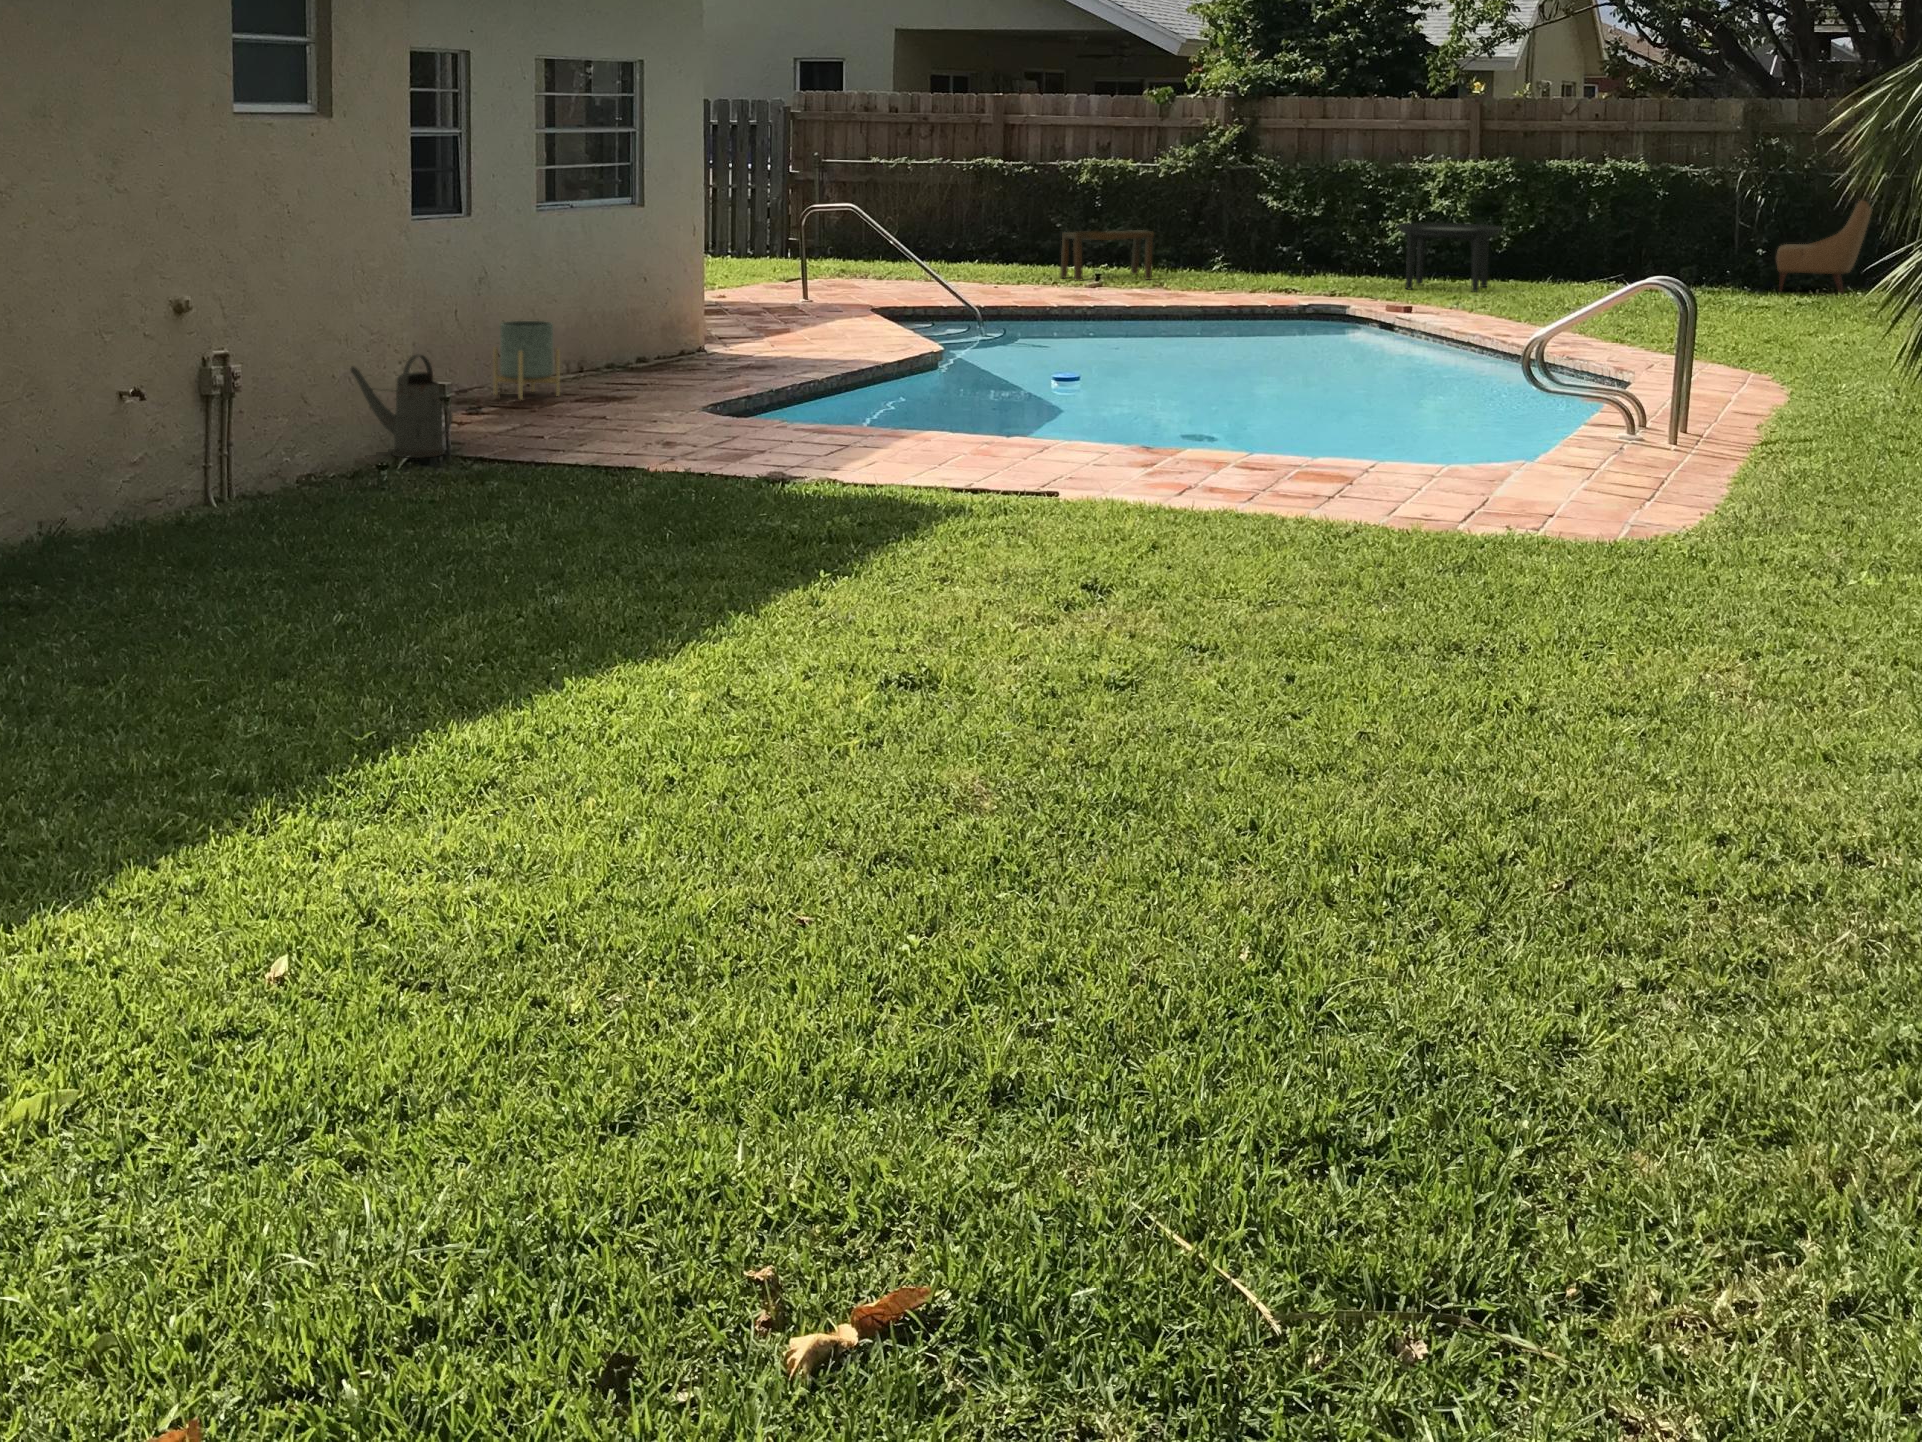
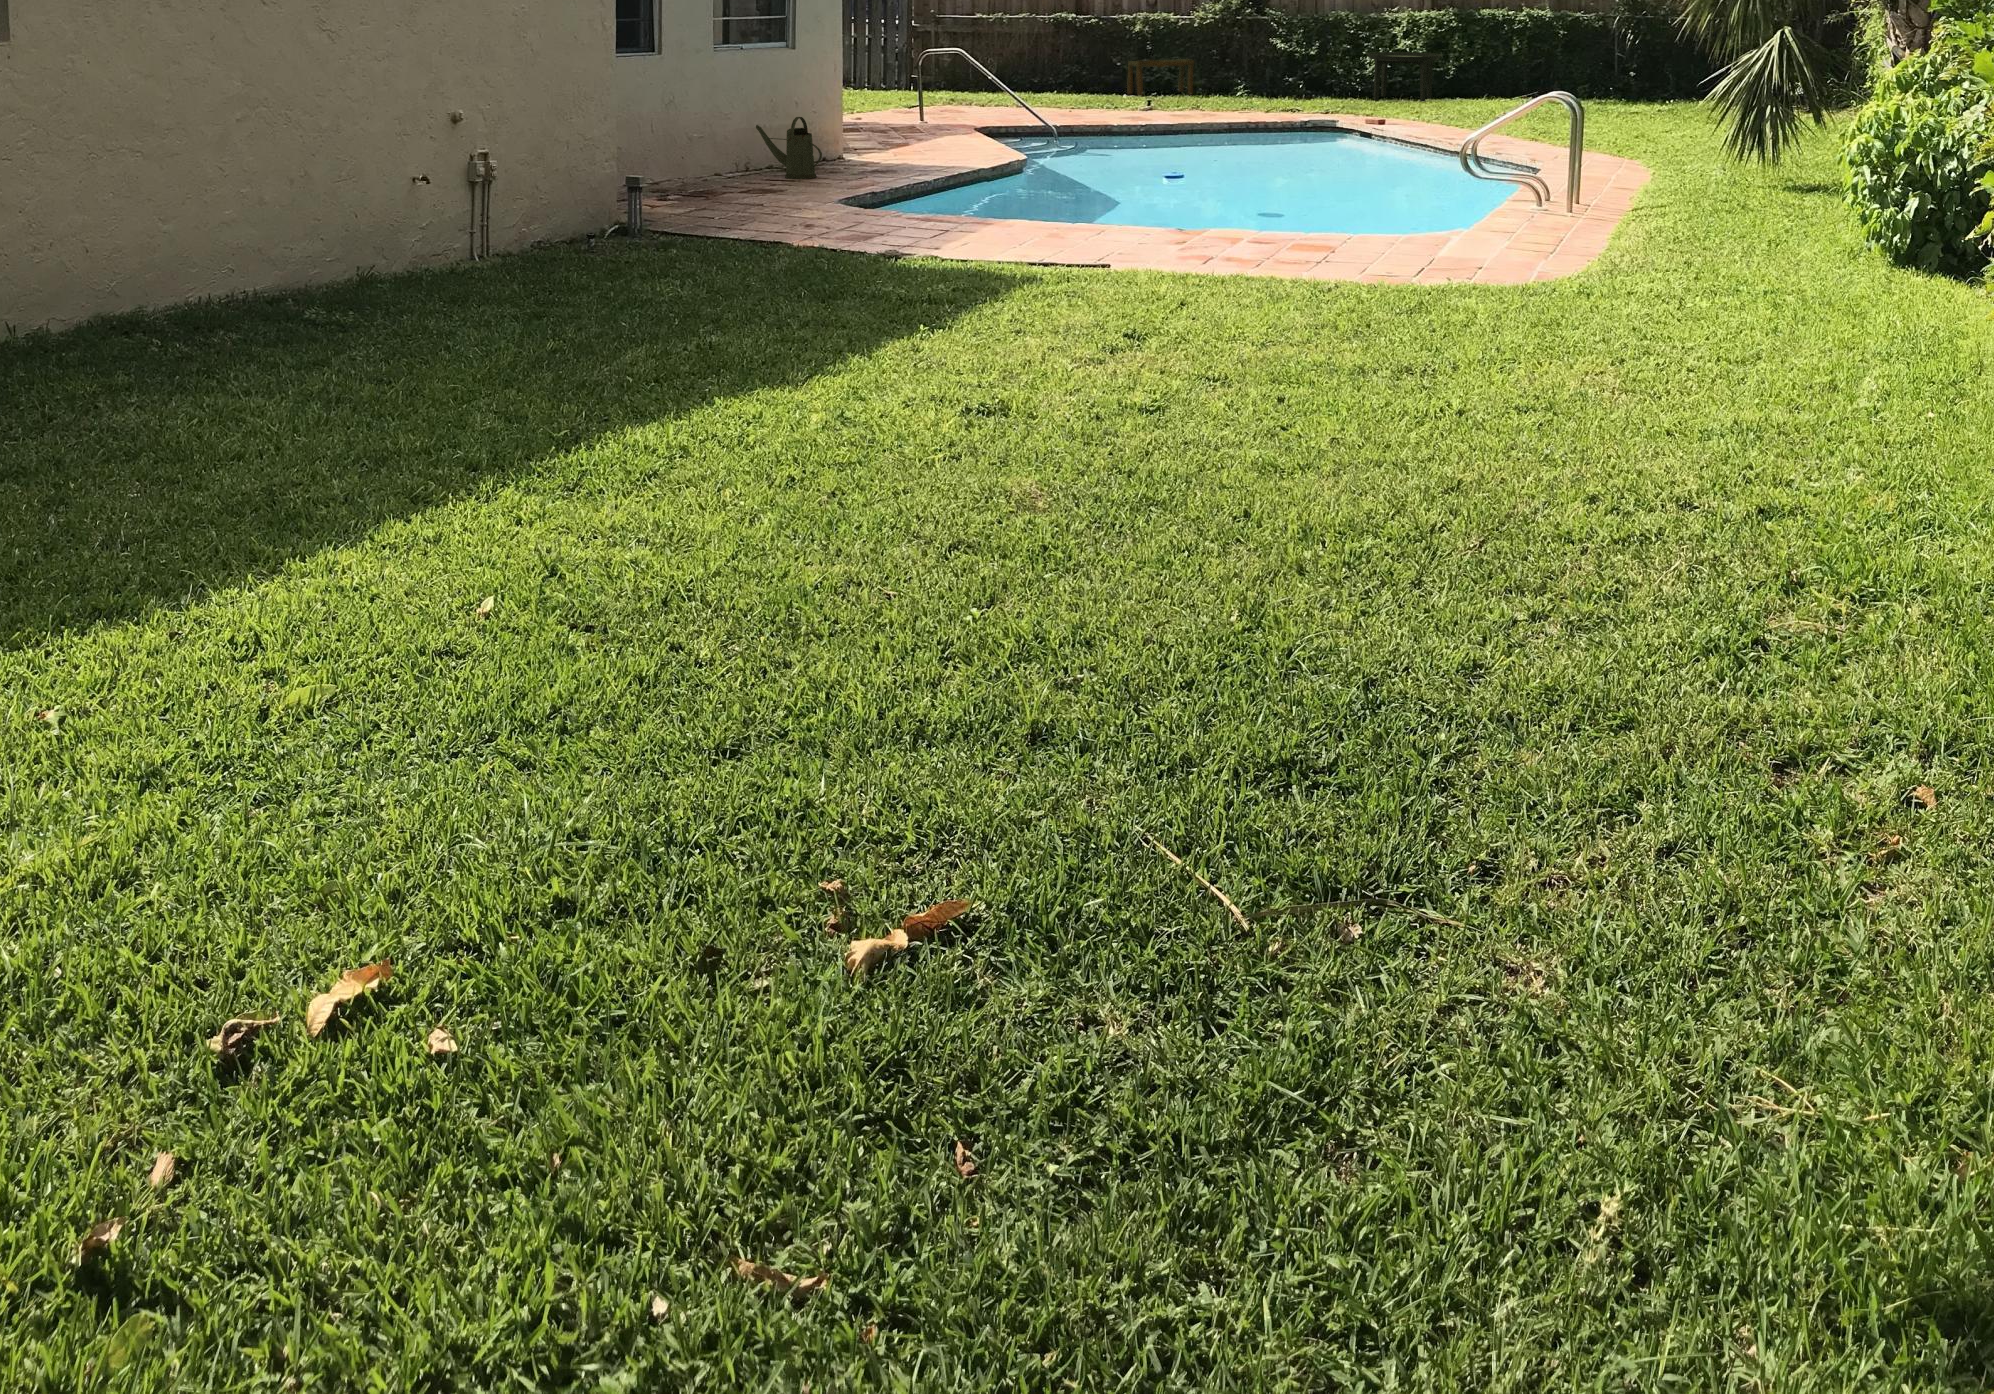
chair: present [1776,200,1872,294] -> none [1634,30,1702,100]
planter: present [493,321,560,399] -> none [699,129,750,188]
watering can: present [351,355,453,458] -> present [756,117,822,179]

